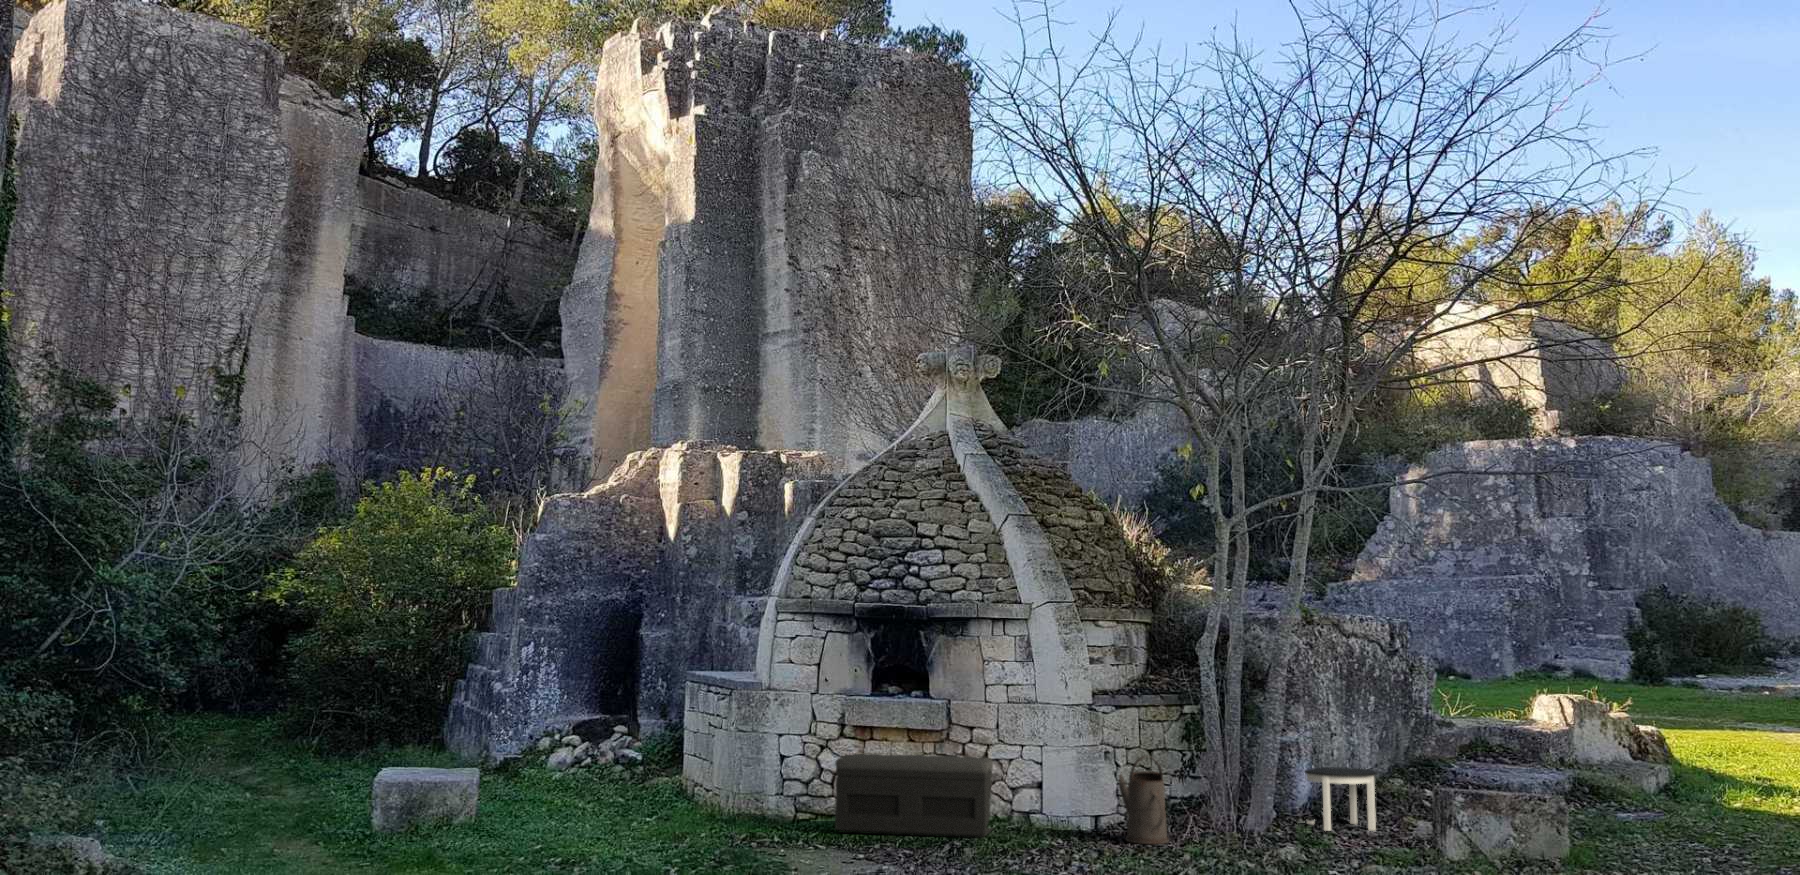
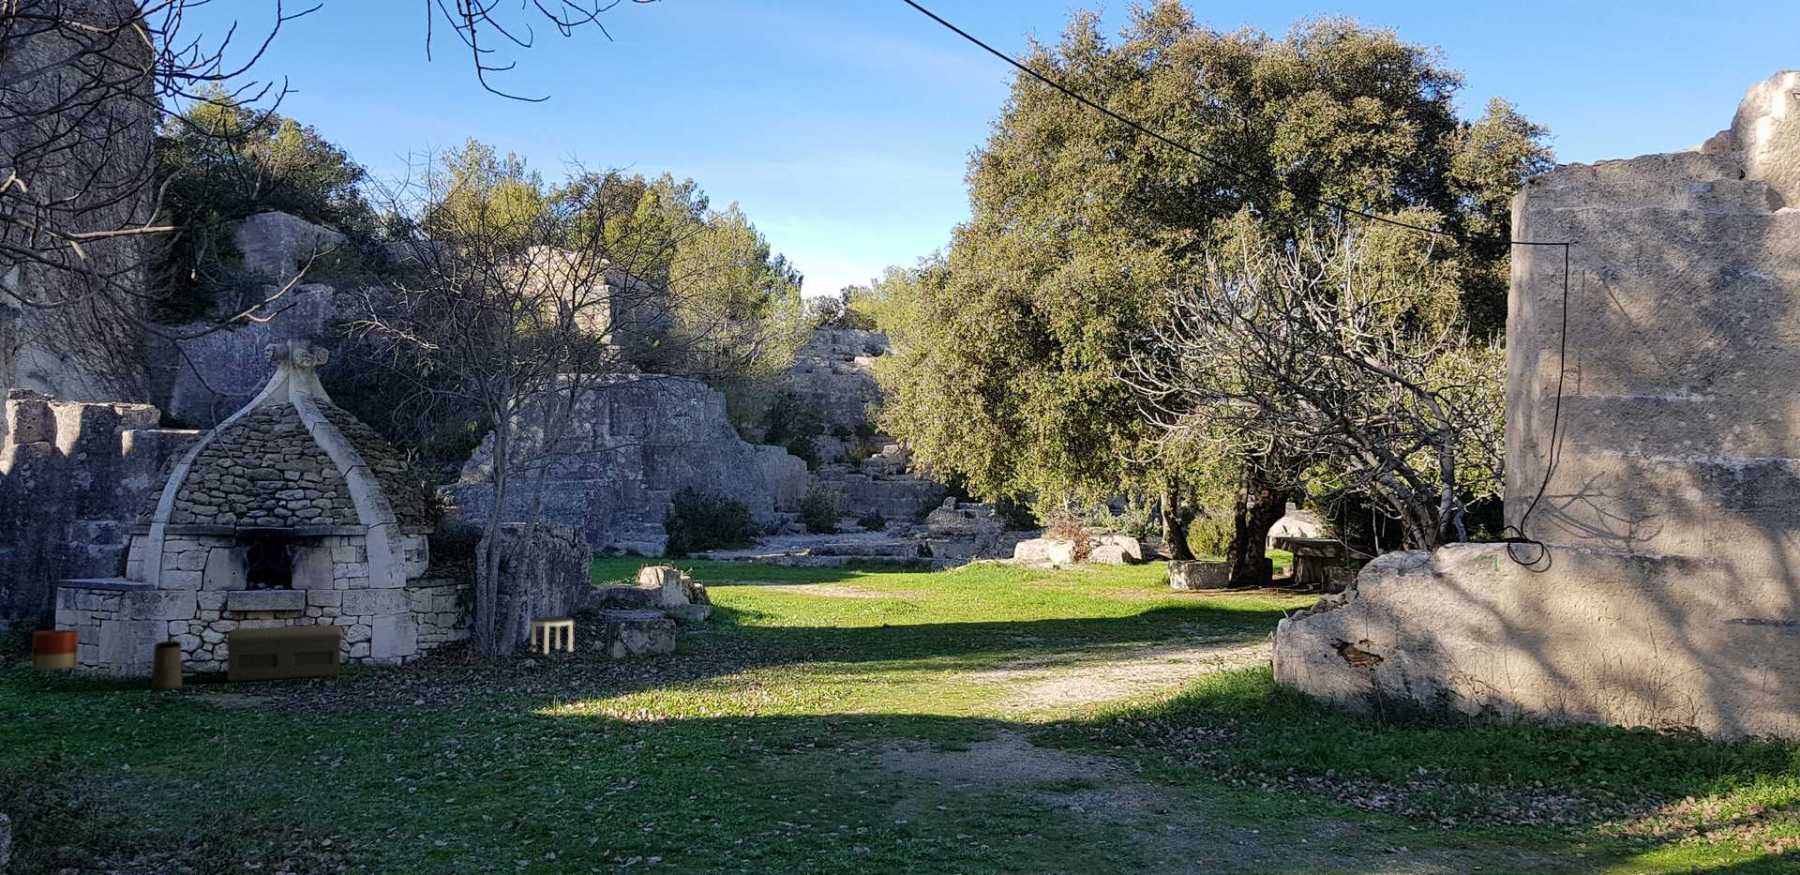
planter: none [637,740,691,814] -> present [32,630,78,682]
watering can: present [1118,756,1169,844] -> present [151,637,183,689]

